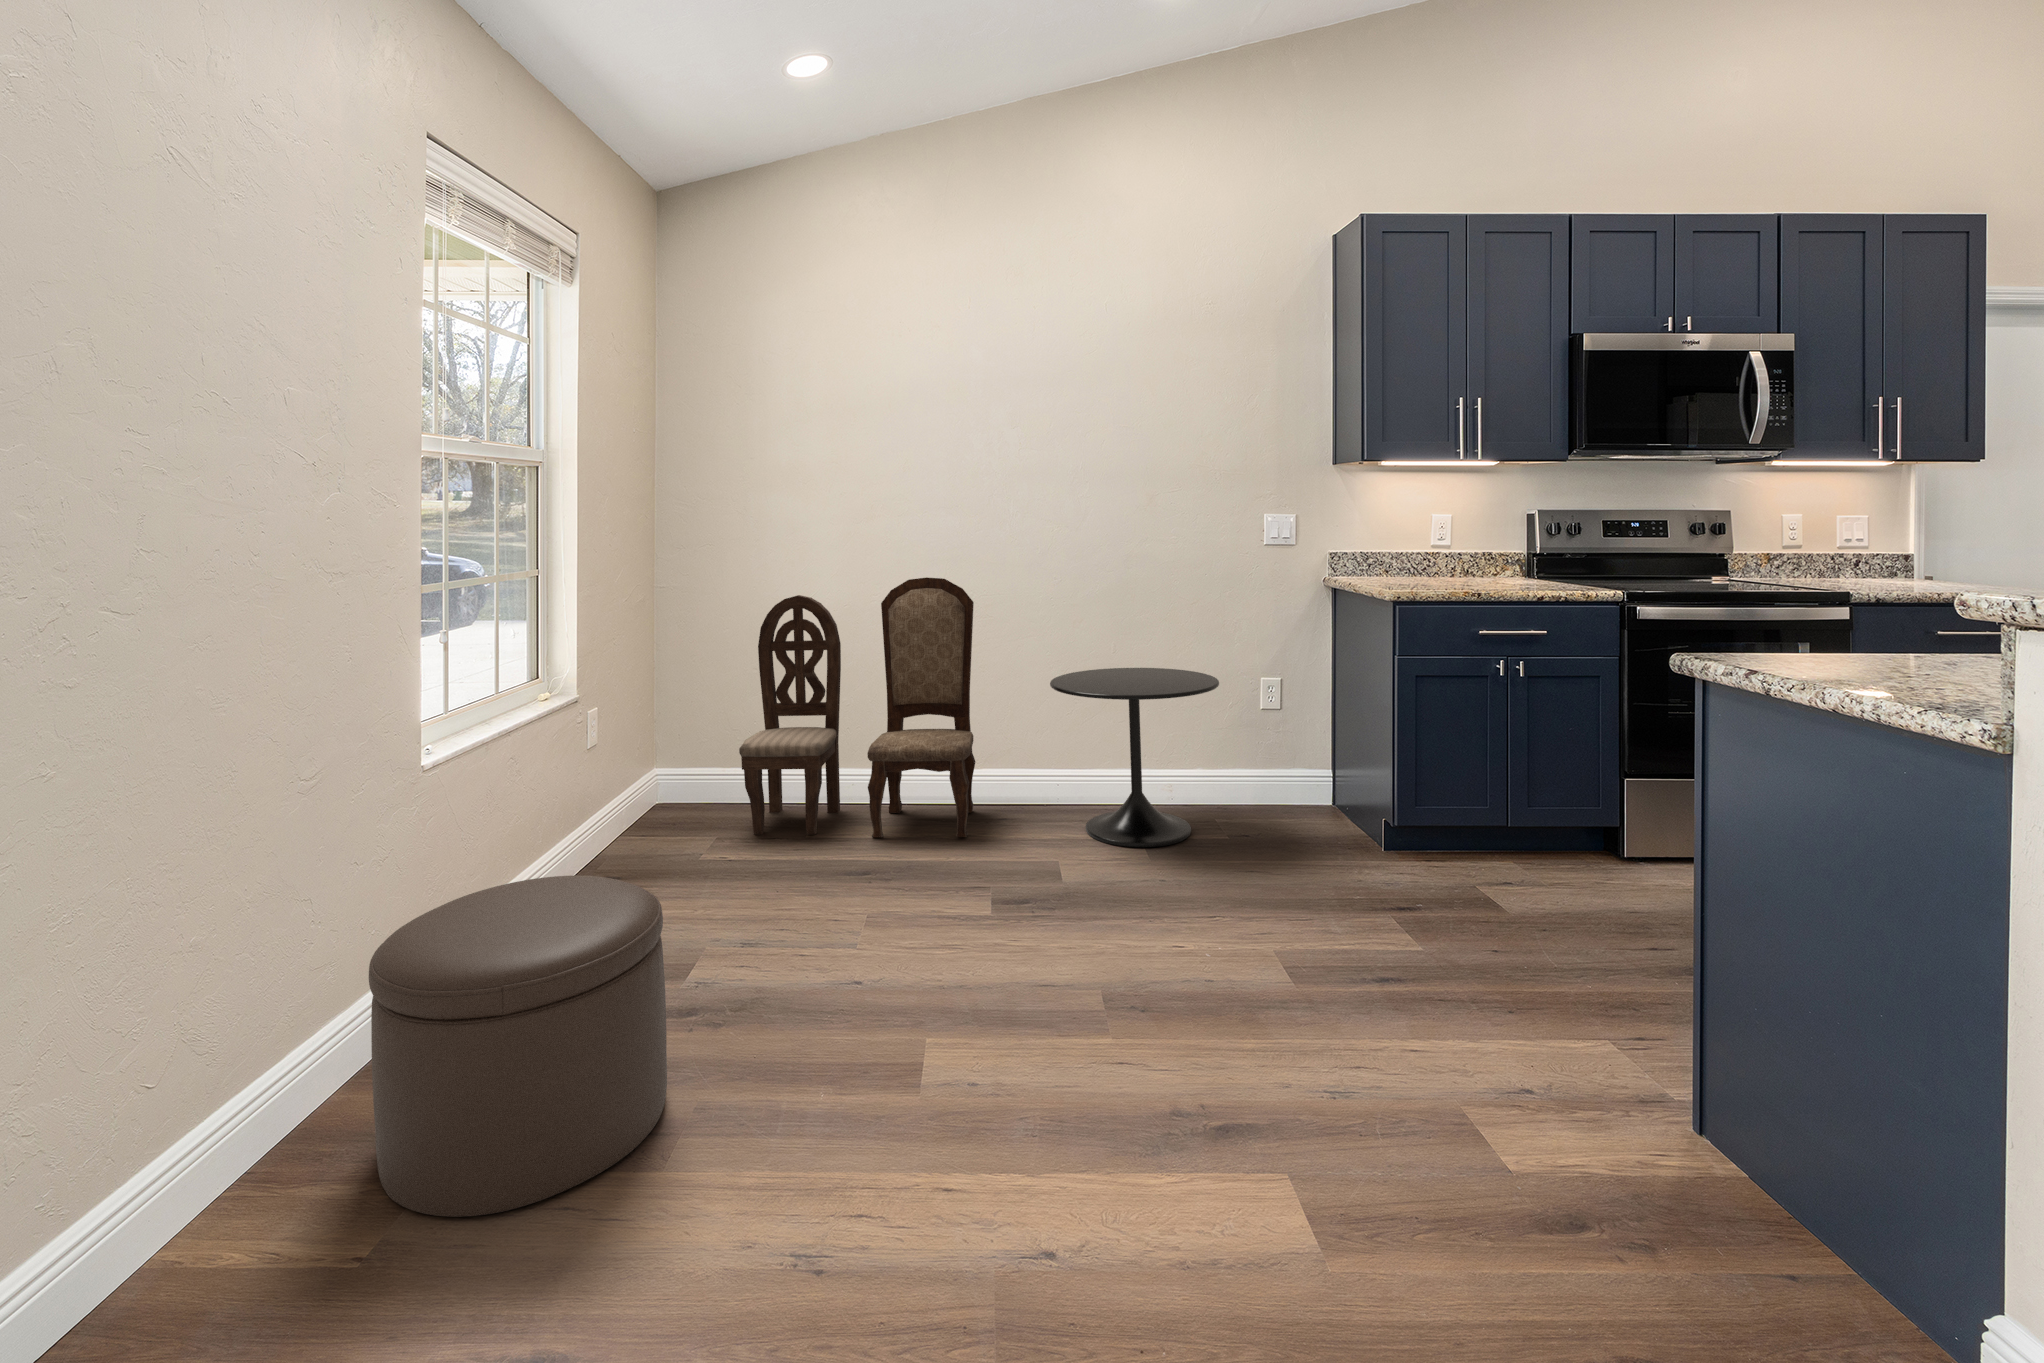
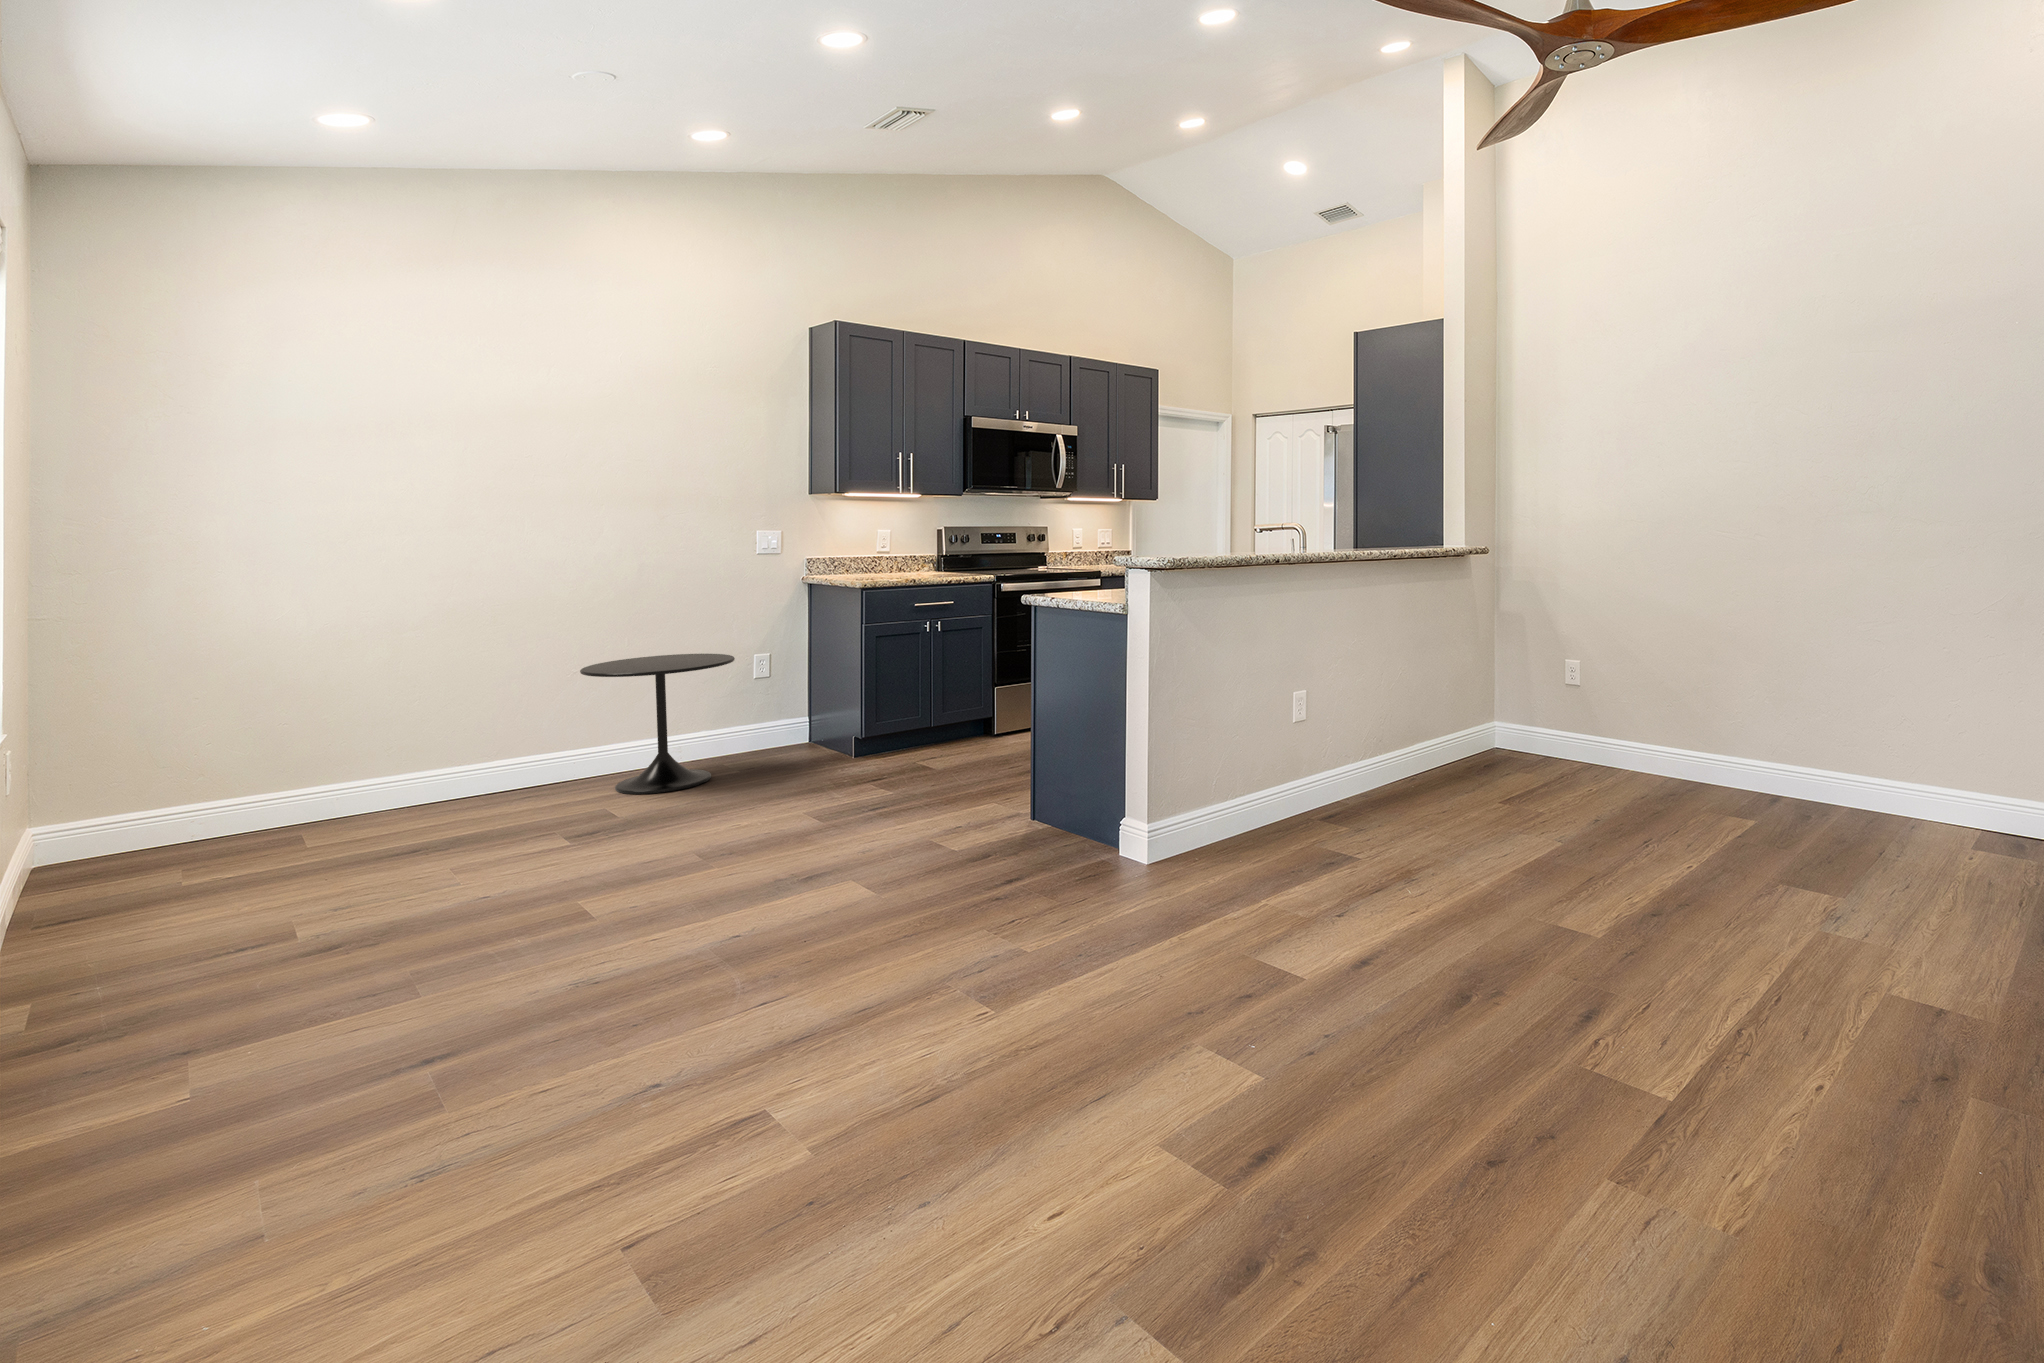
dining chair: present [739,577,975,837] -> none [205,589,505,862]
ottoman: present [369,875,667,1217] -> none [125,822,412,1064]

